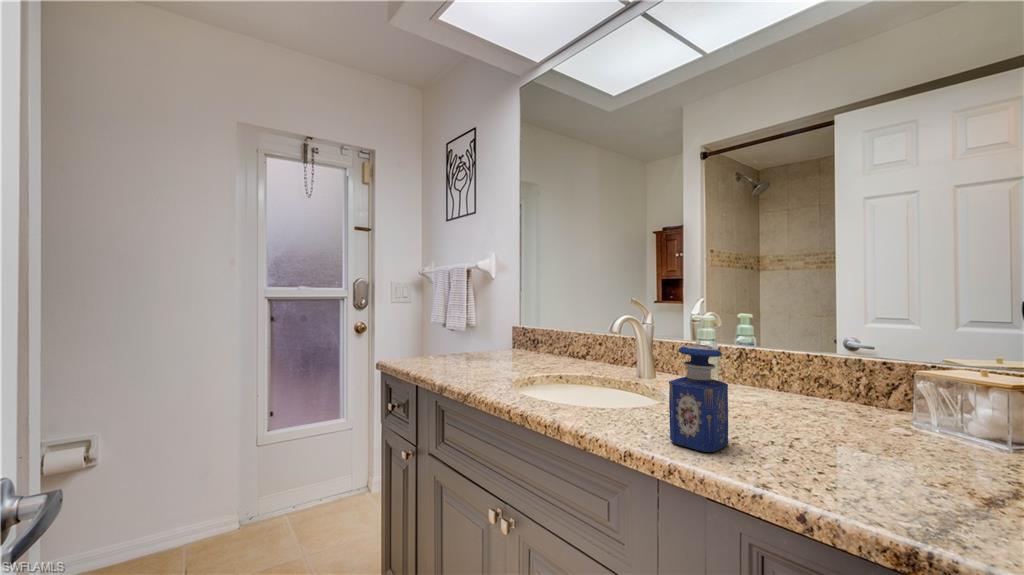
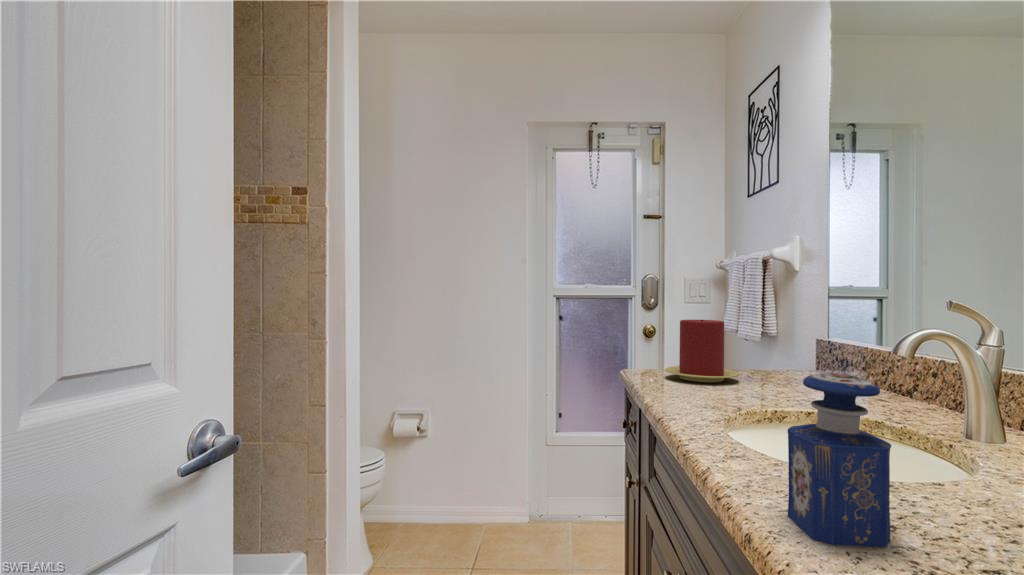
candle: none [434,318,489,367] -> present [665,320,739,382]

